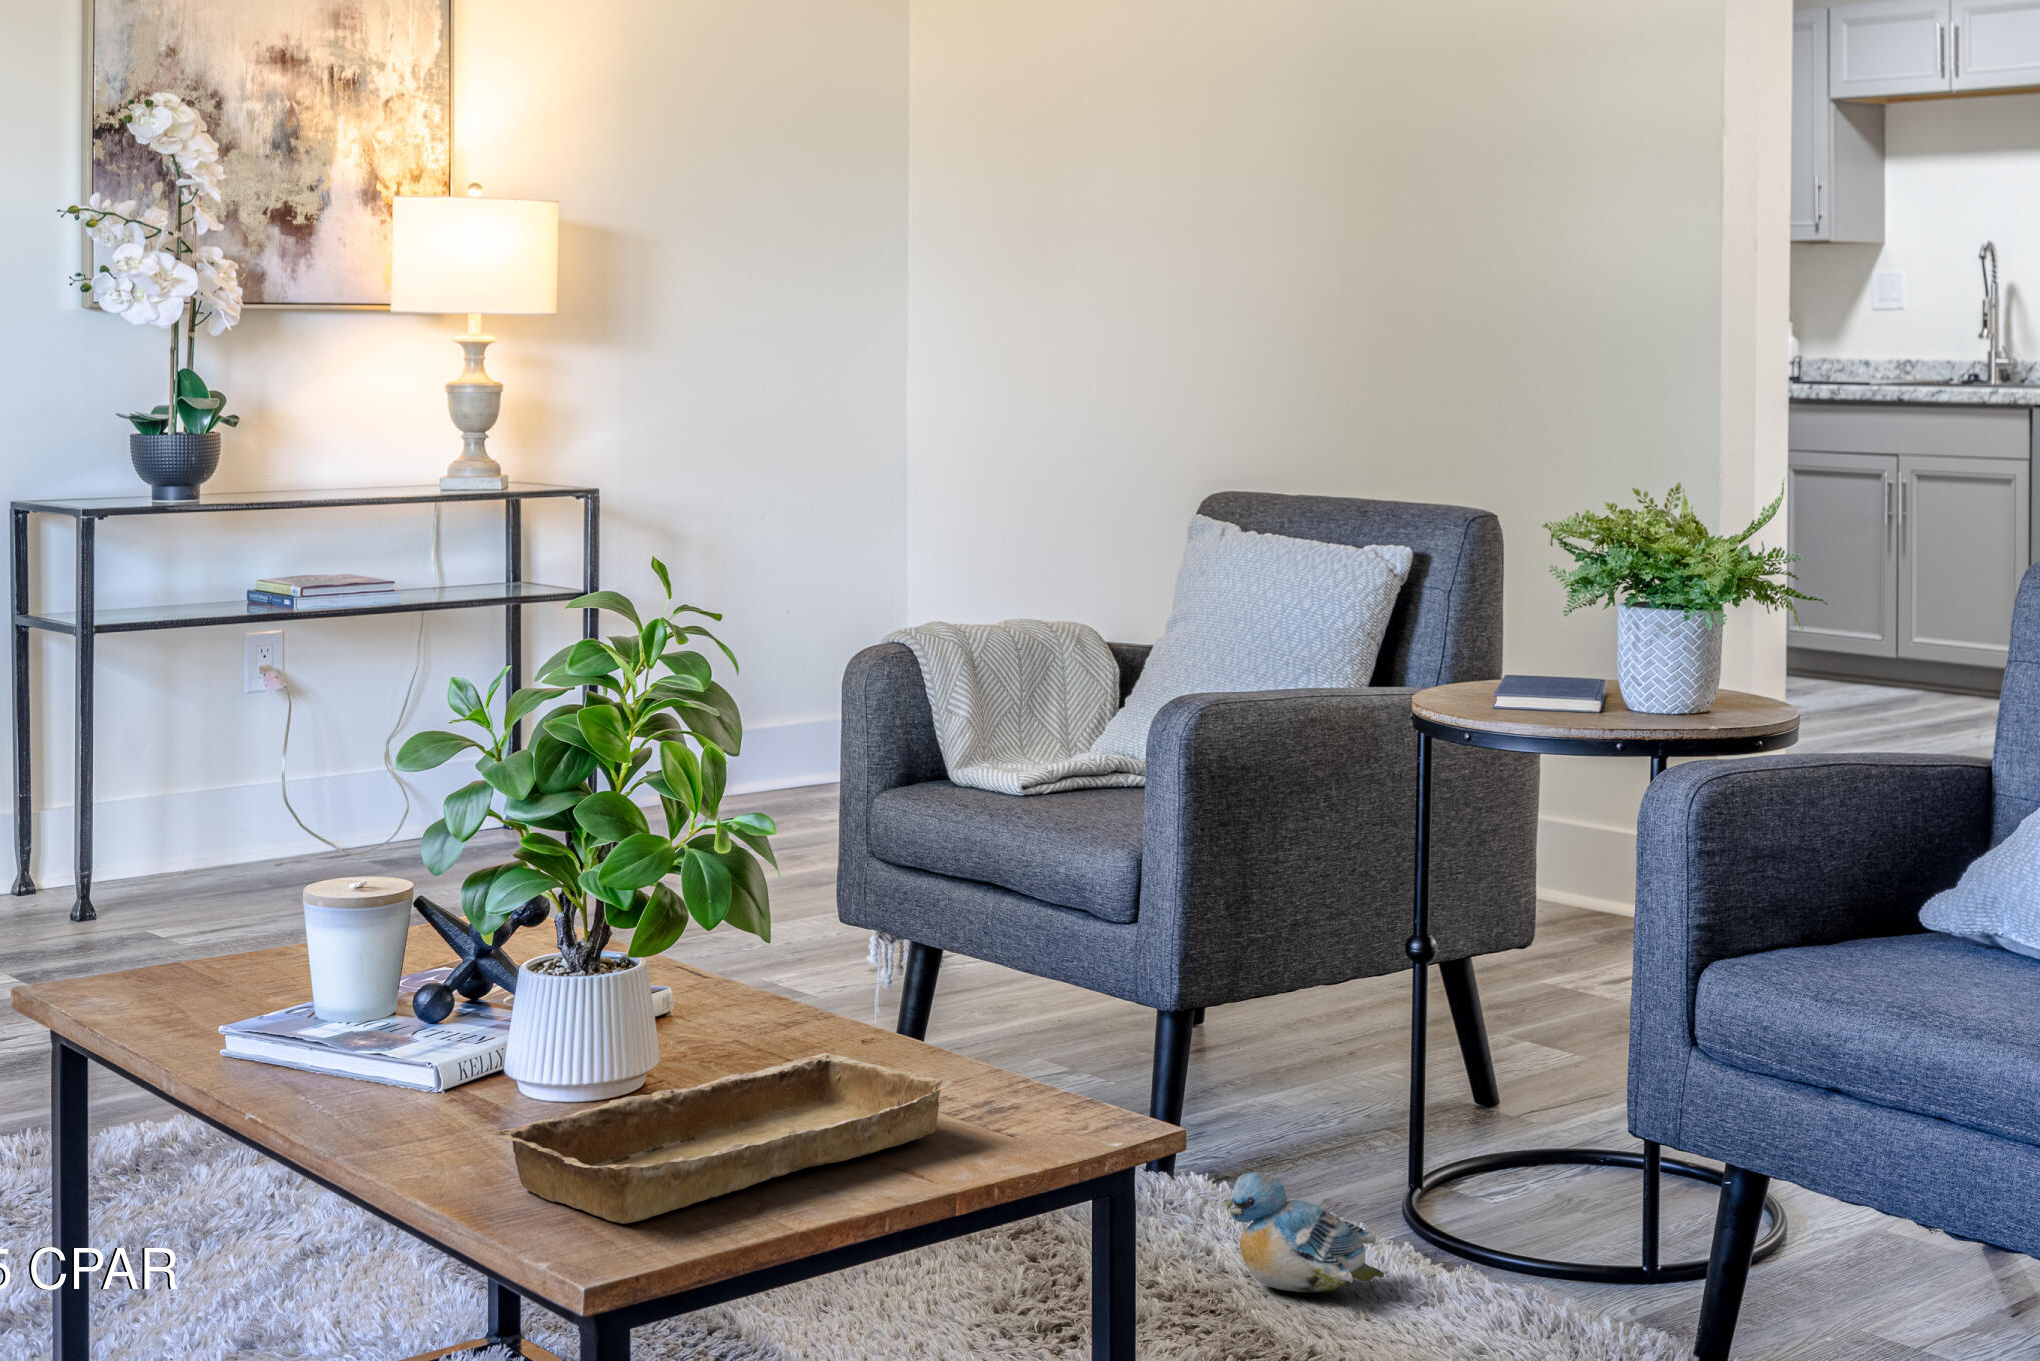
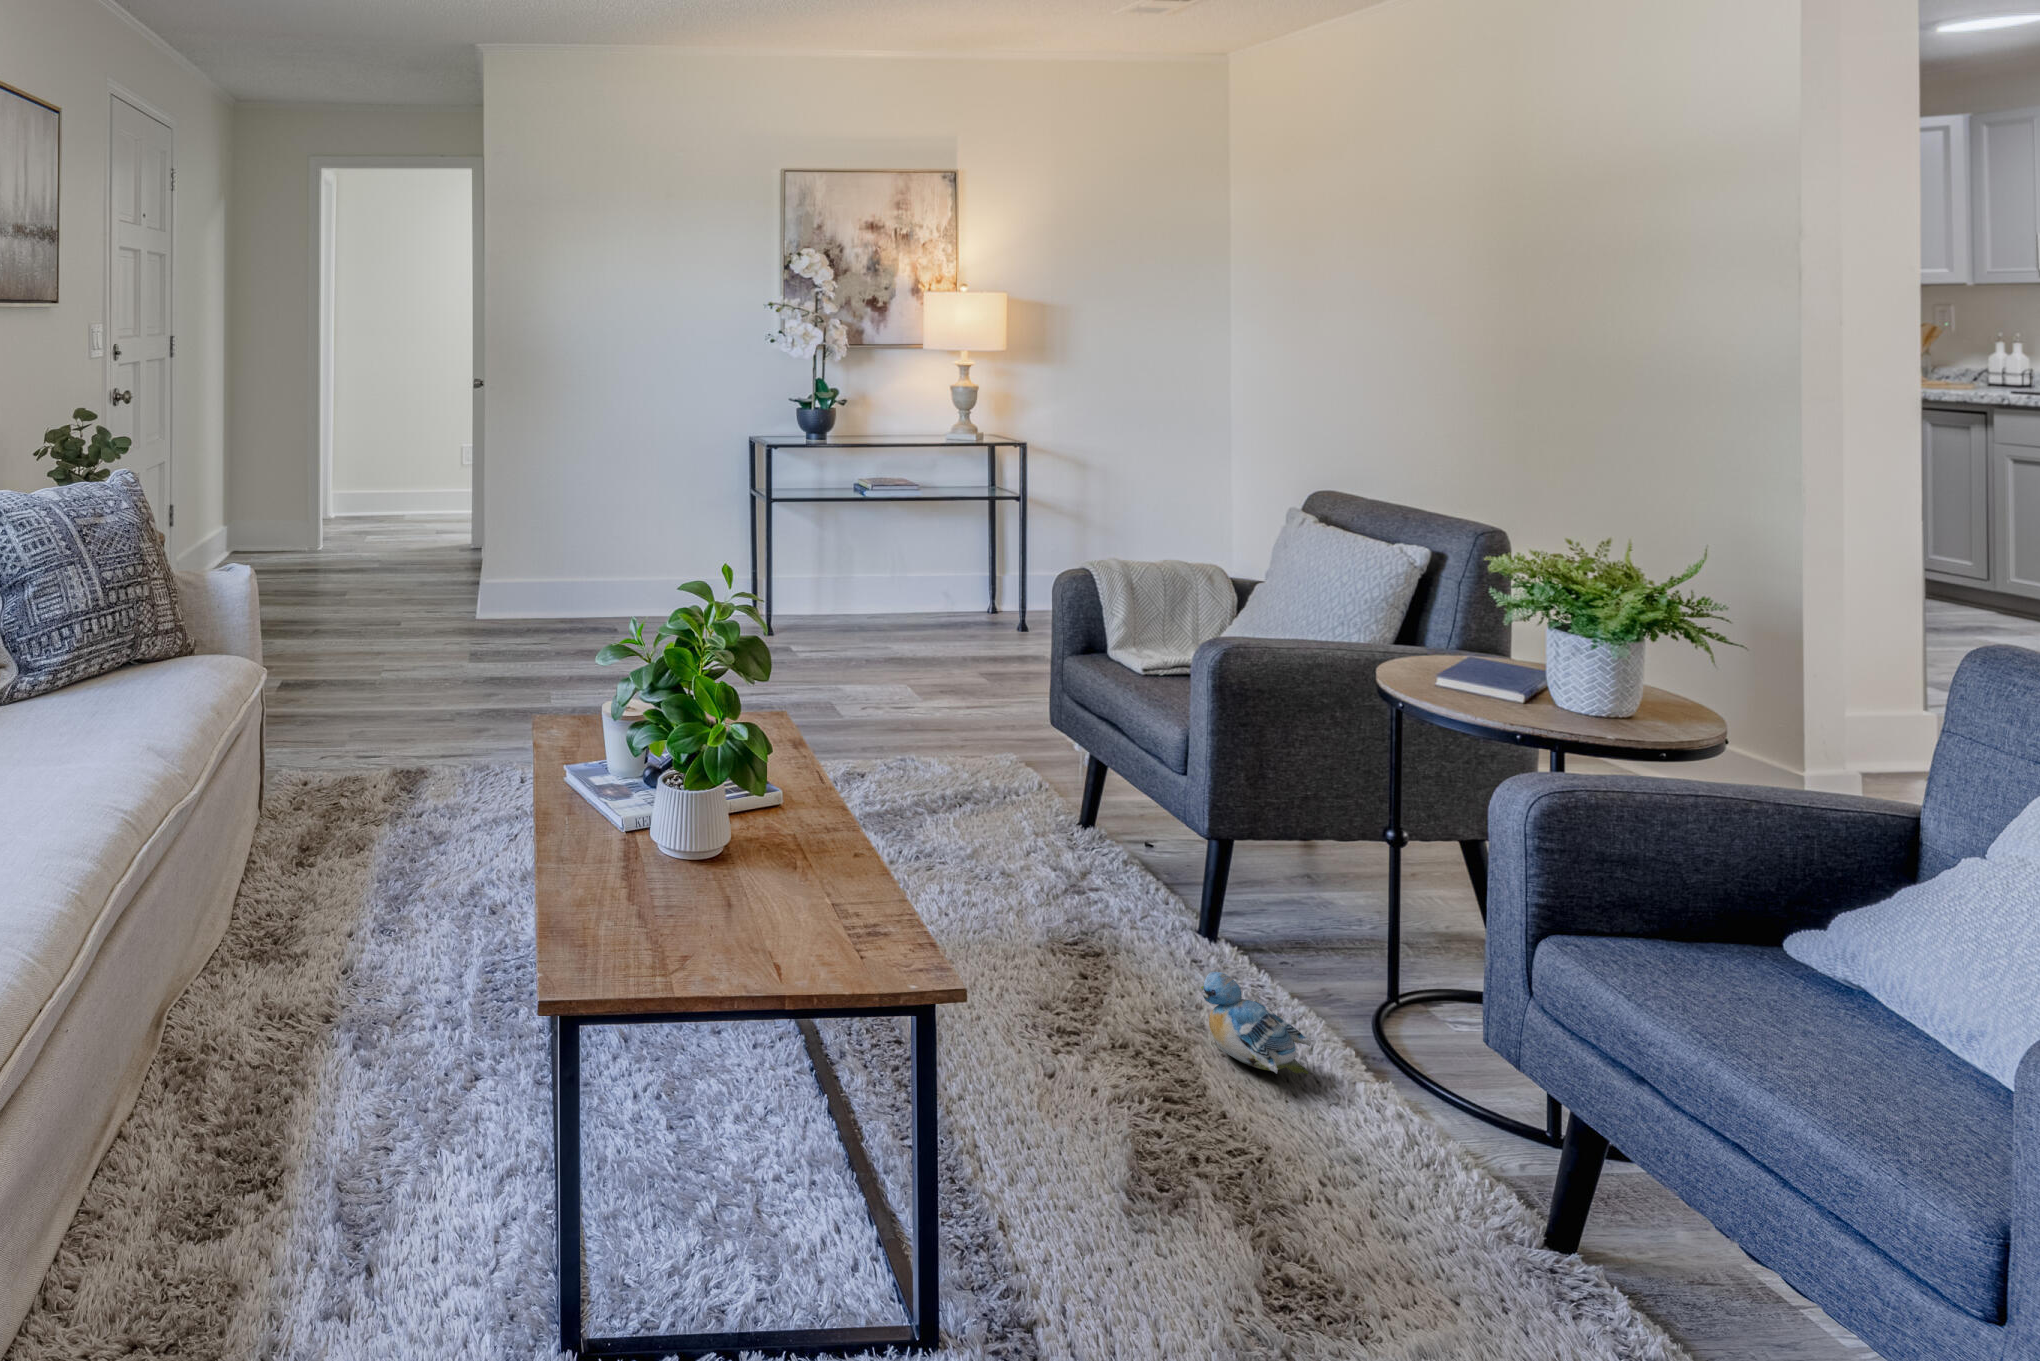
tray: present [487,1053,955,1223] -> none [603,866,869,964]

